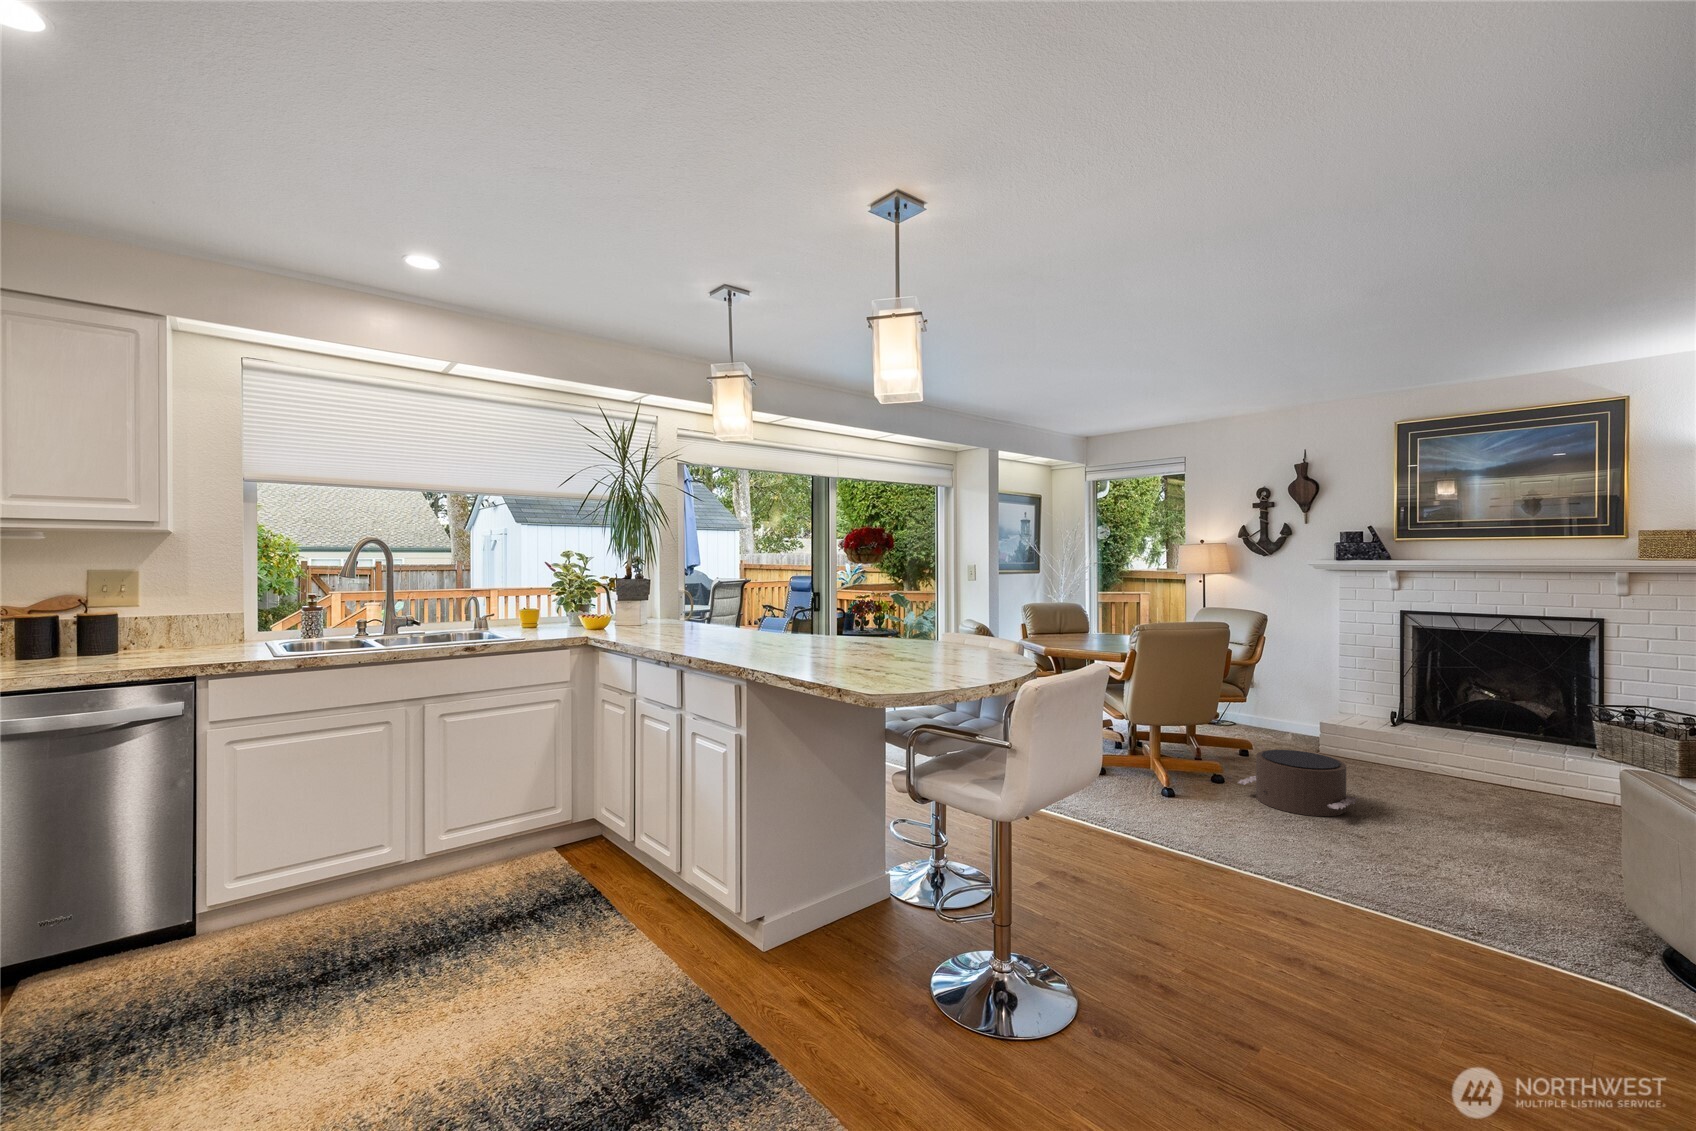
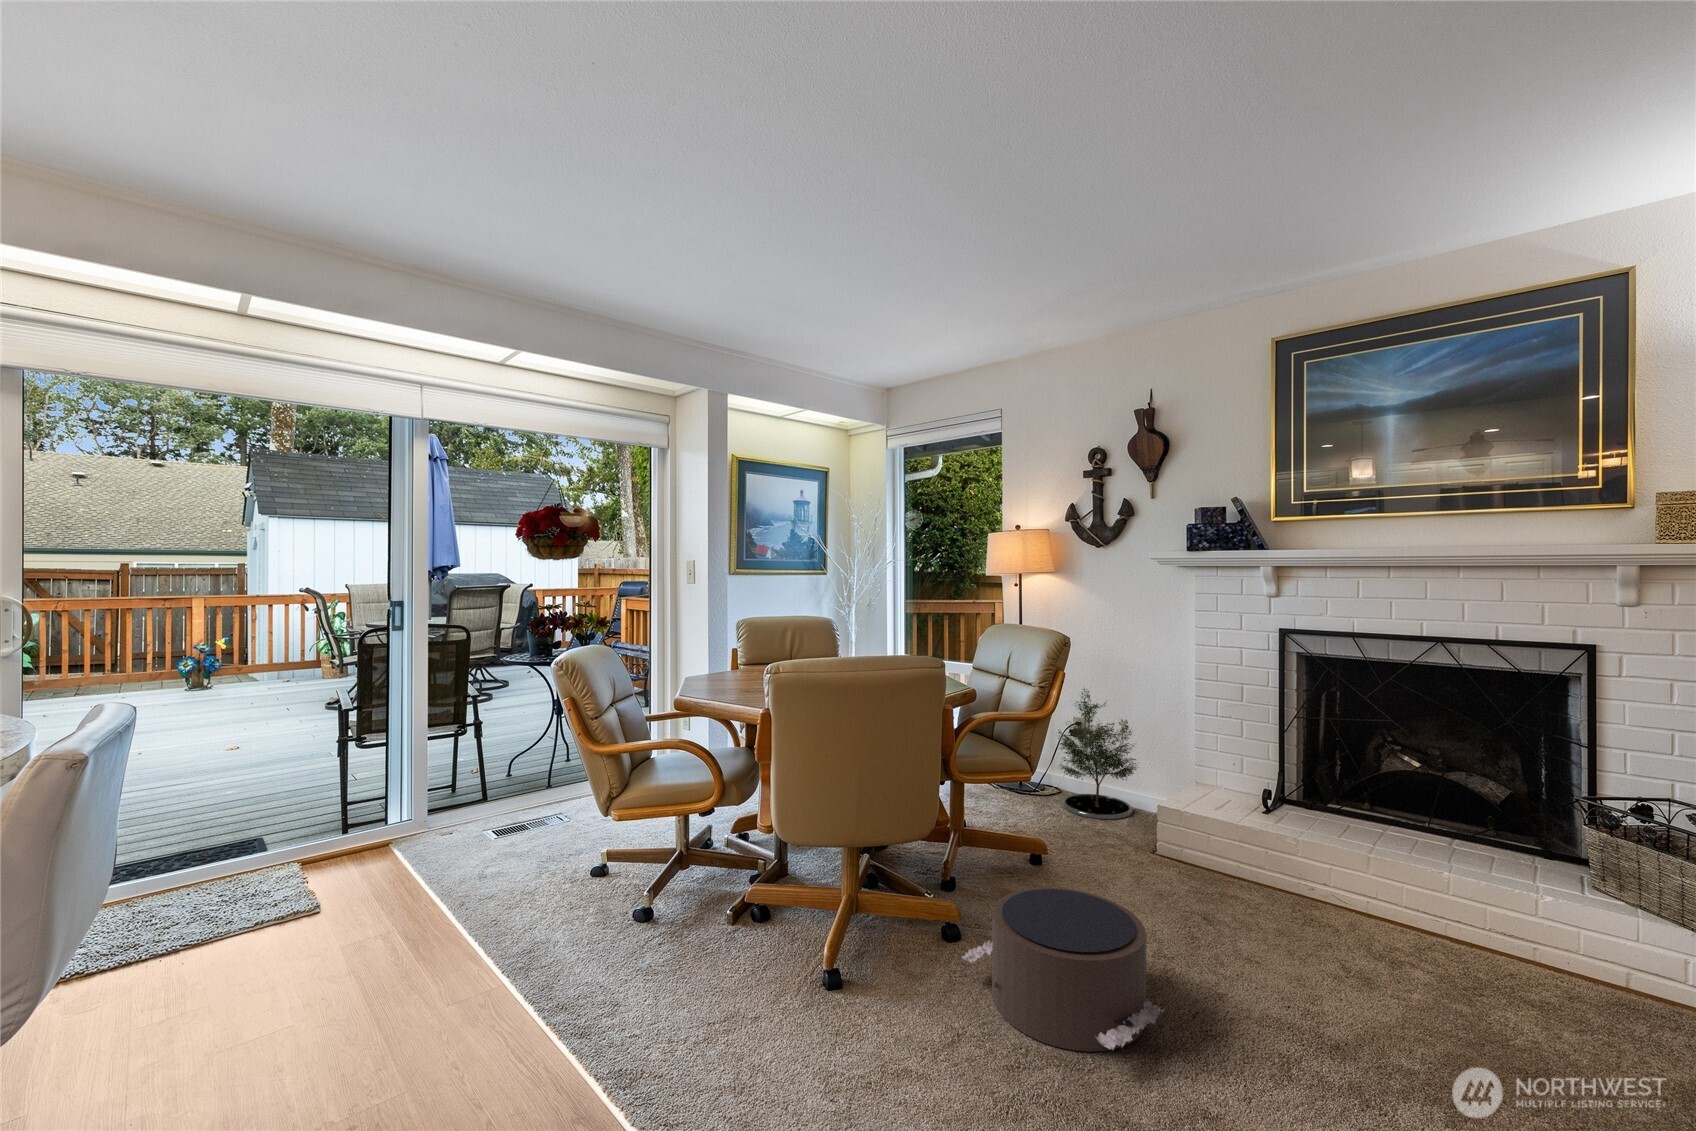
potted tree: none [1240,651,1299,736] -> present [1058,689,1136,819]

